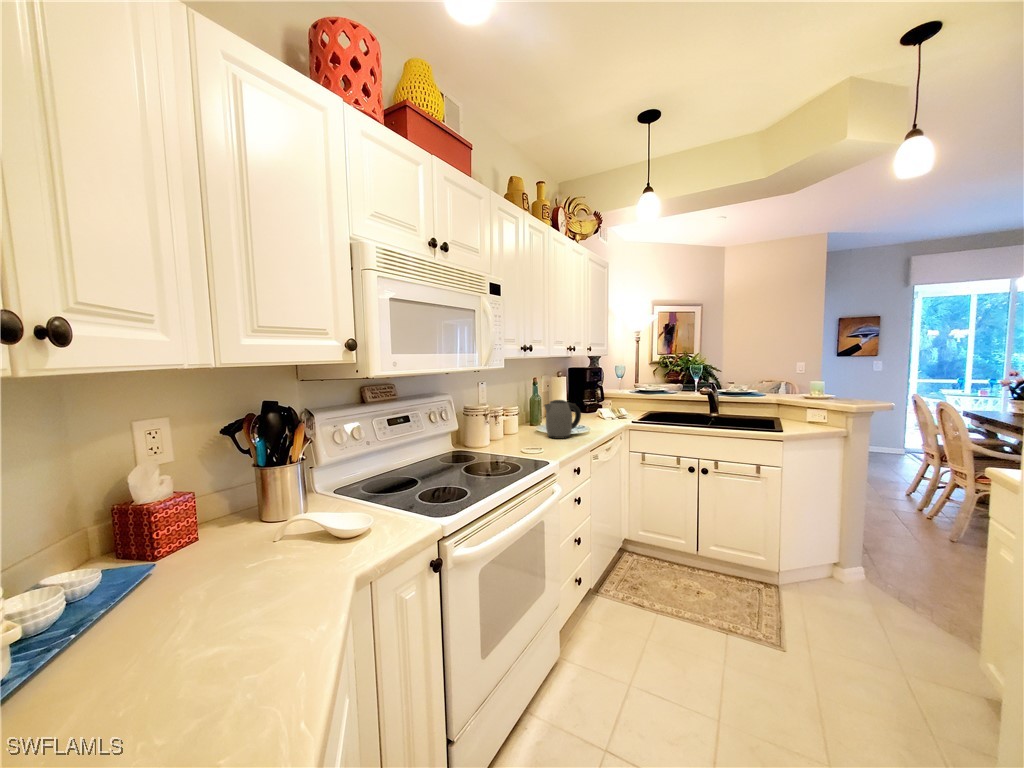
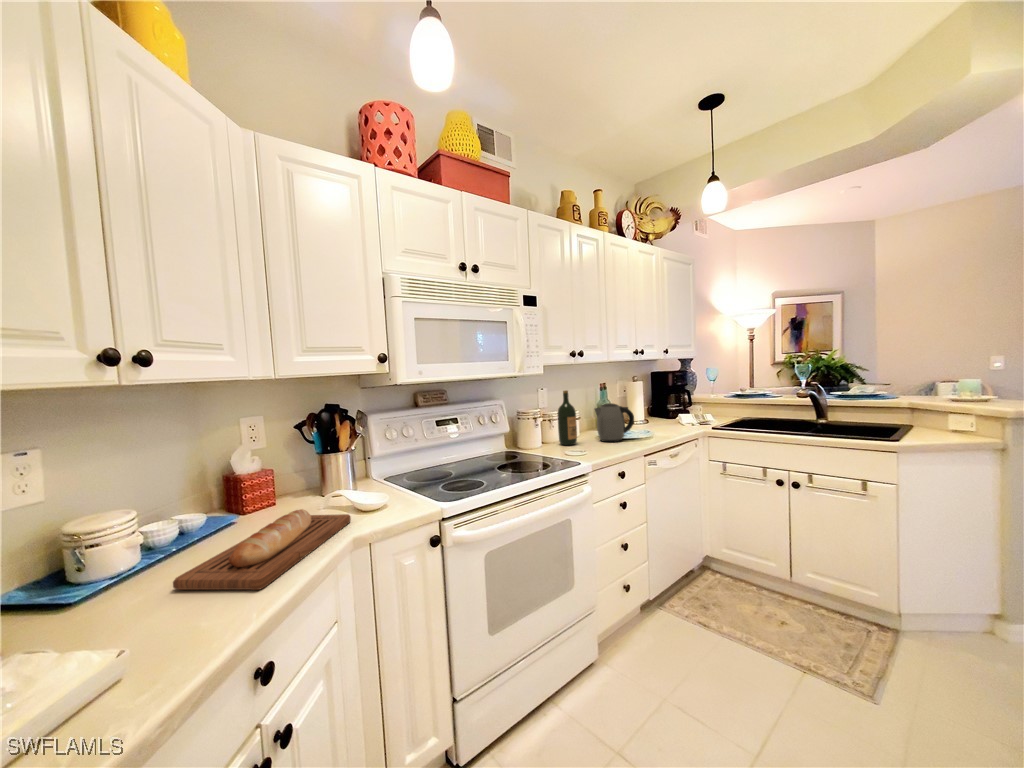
wine bottle: none [510,386,529,443] -> present [557,390,577,445]
bread loaf: none [127,545,338,694] -> present [173,509,351,590]

